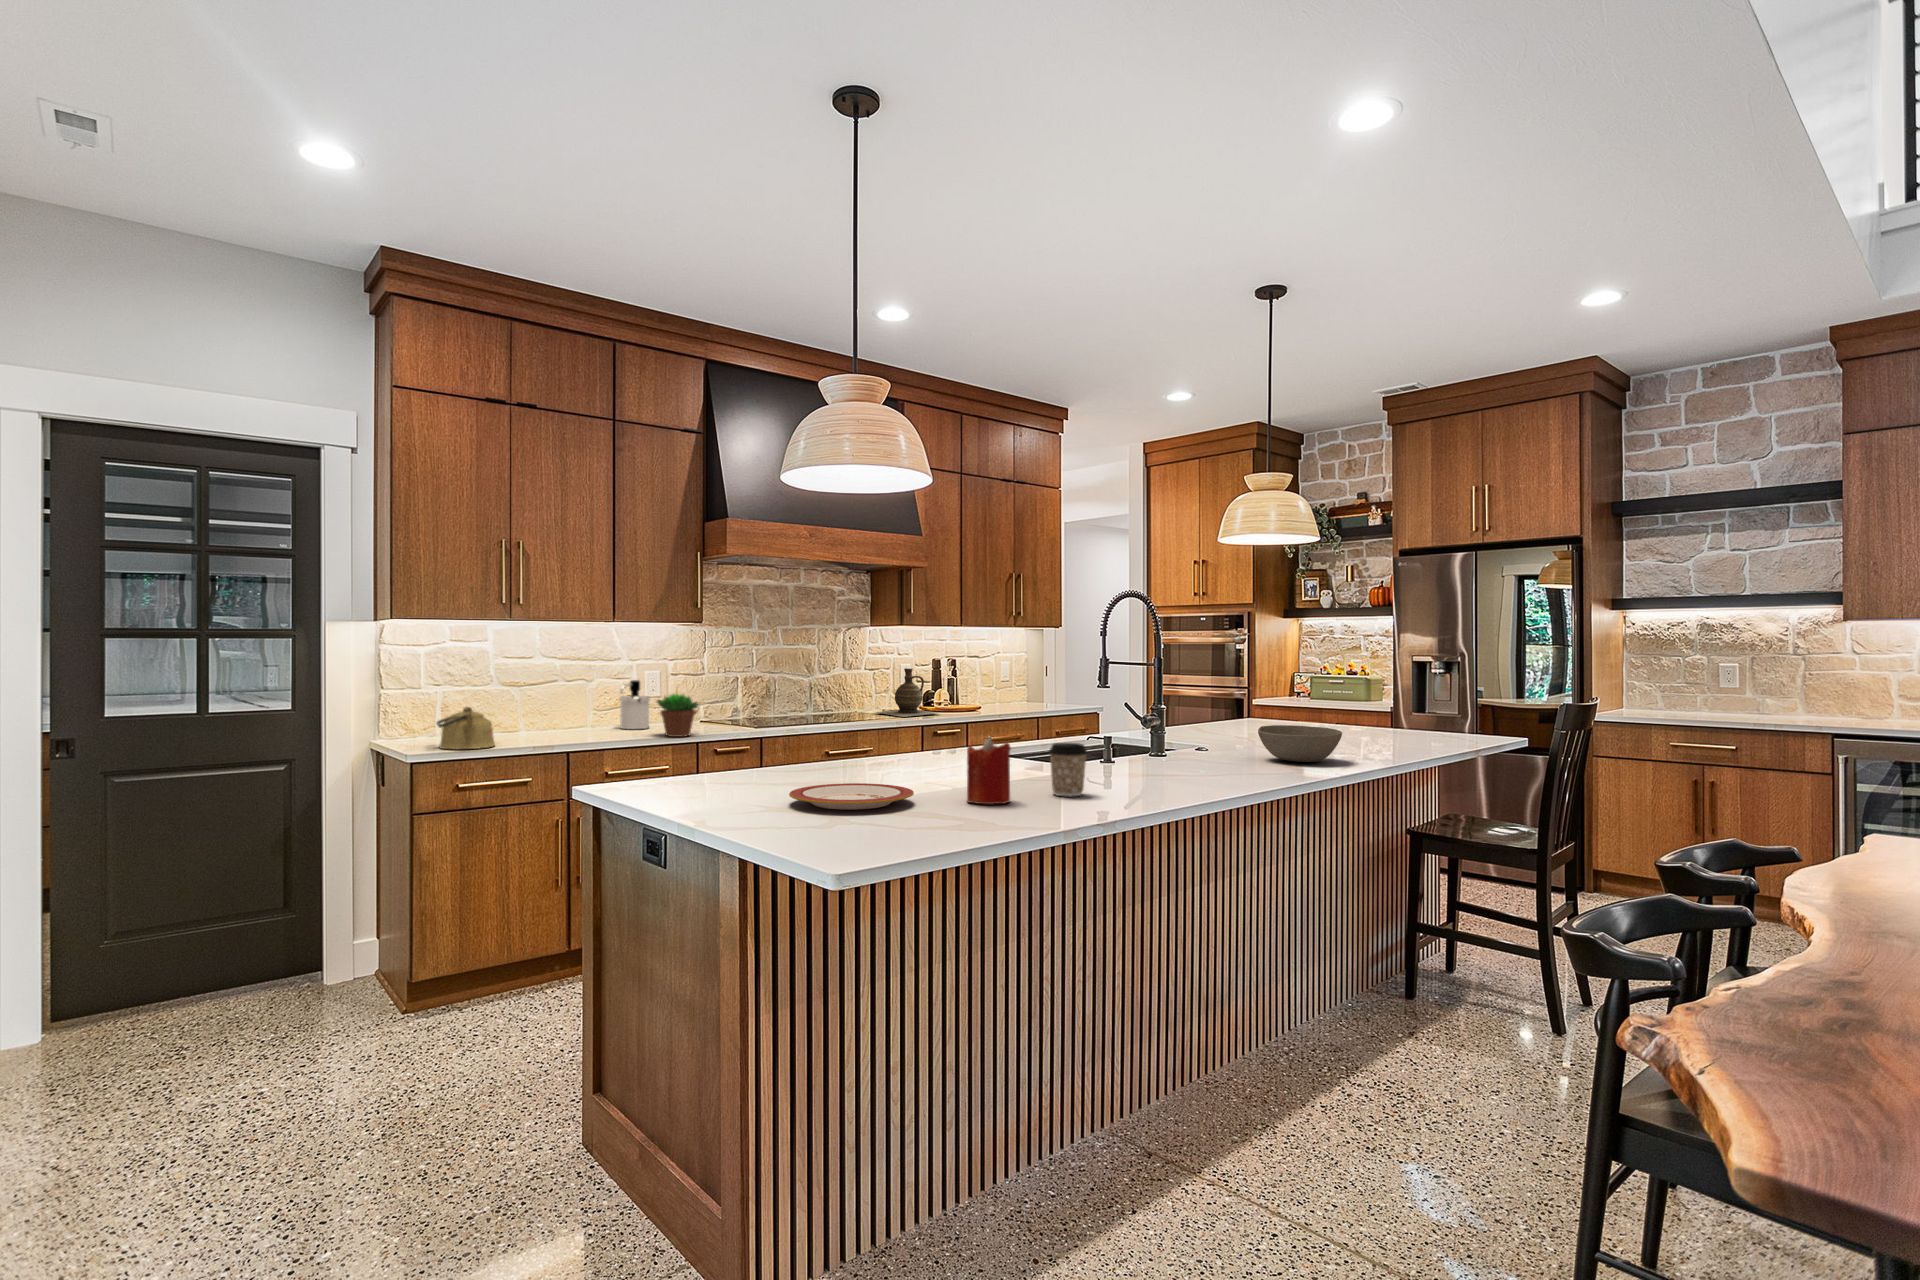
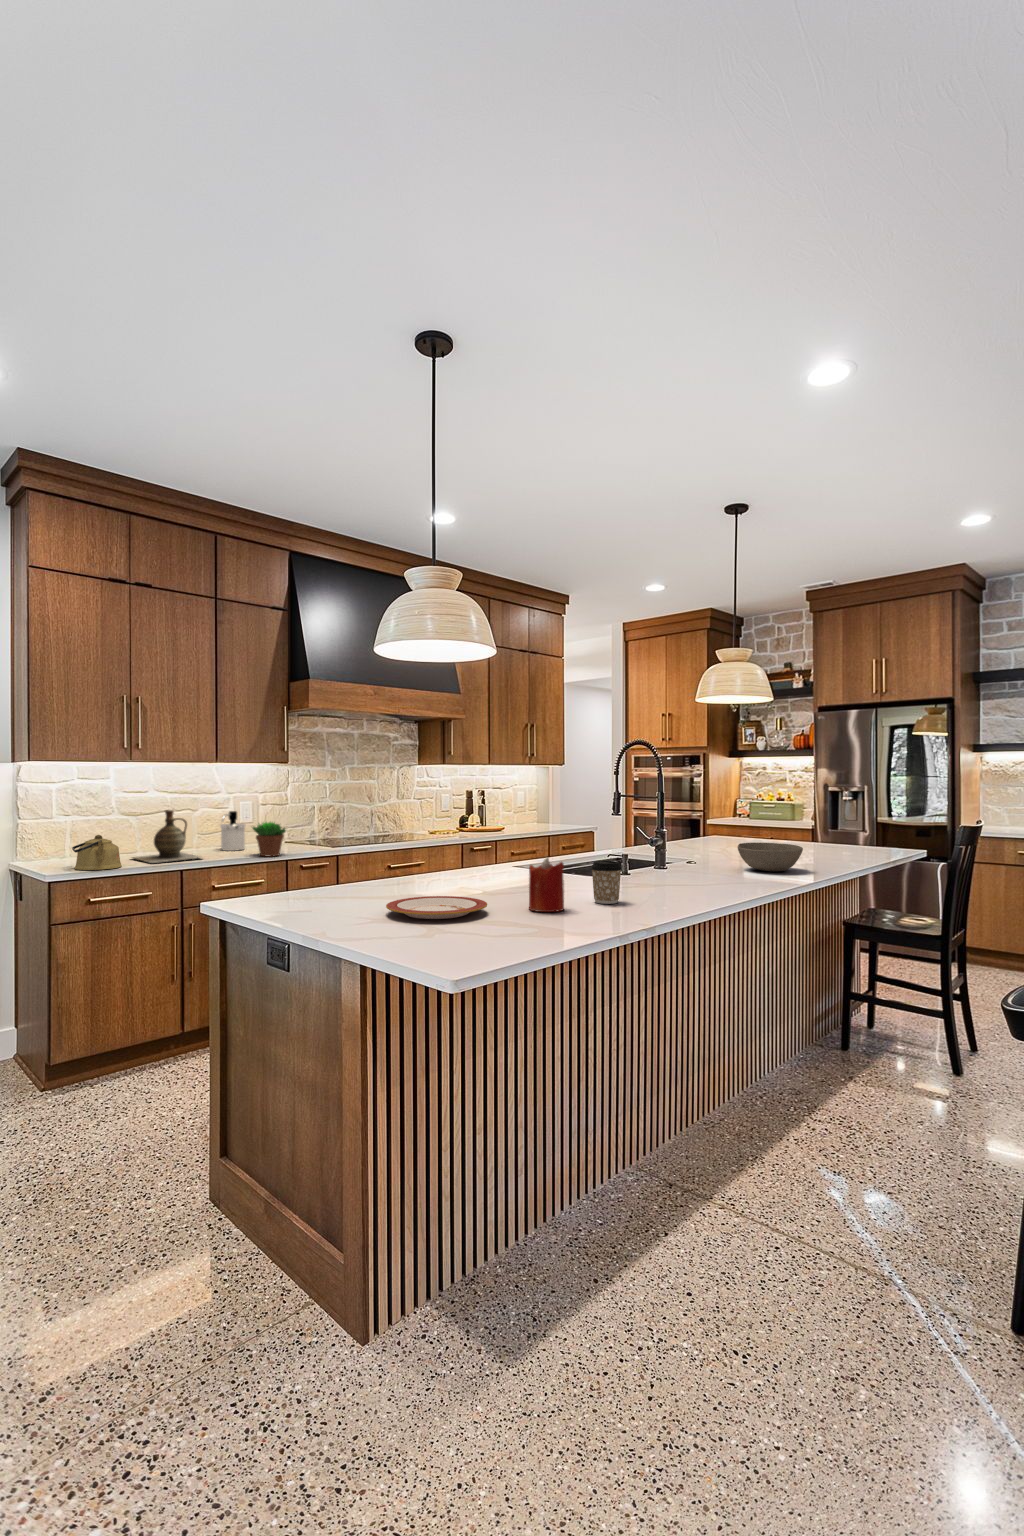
ceramic jug: present [875,668,937,717] -> present [133,810,201,863]

